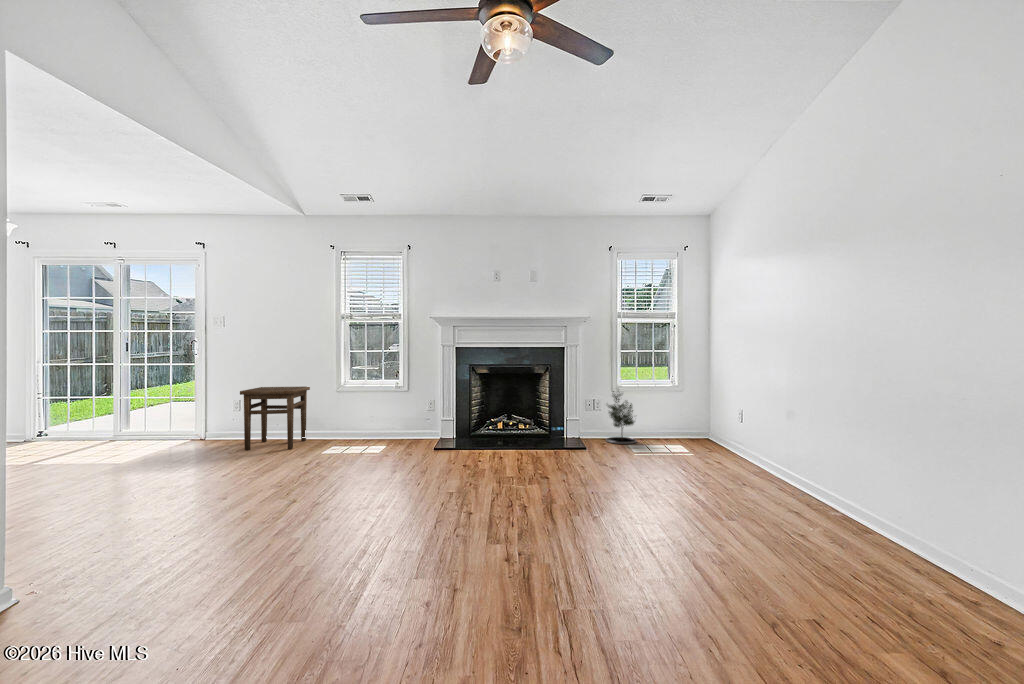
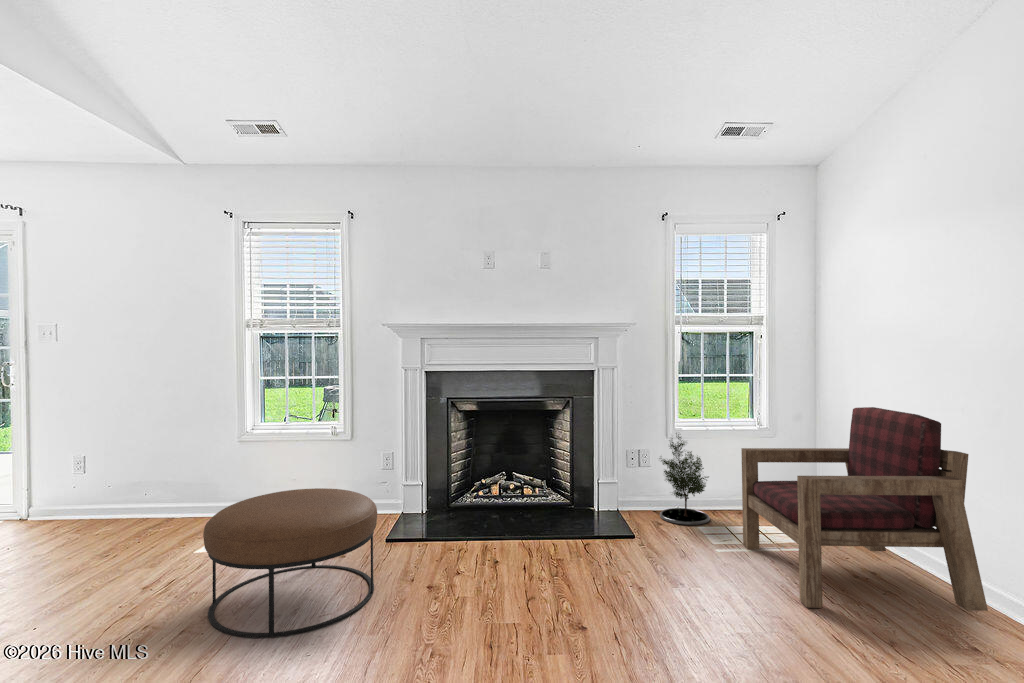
armchair: none [650,367,768,473] -> present [741,407,988,611]
side table: present [240,387,310,450] -> none [63,433,195,545]
ottoman: none [342,412,433,479] -> present [203,488,377,637]

